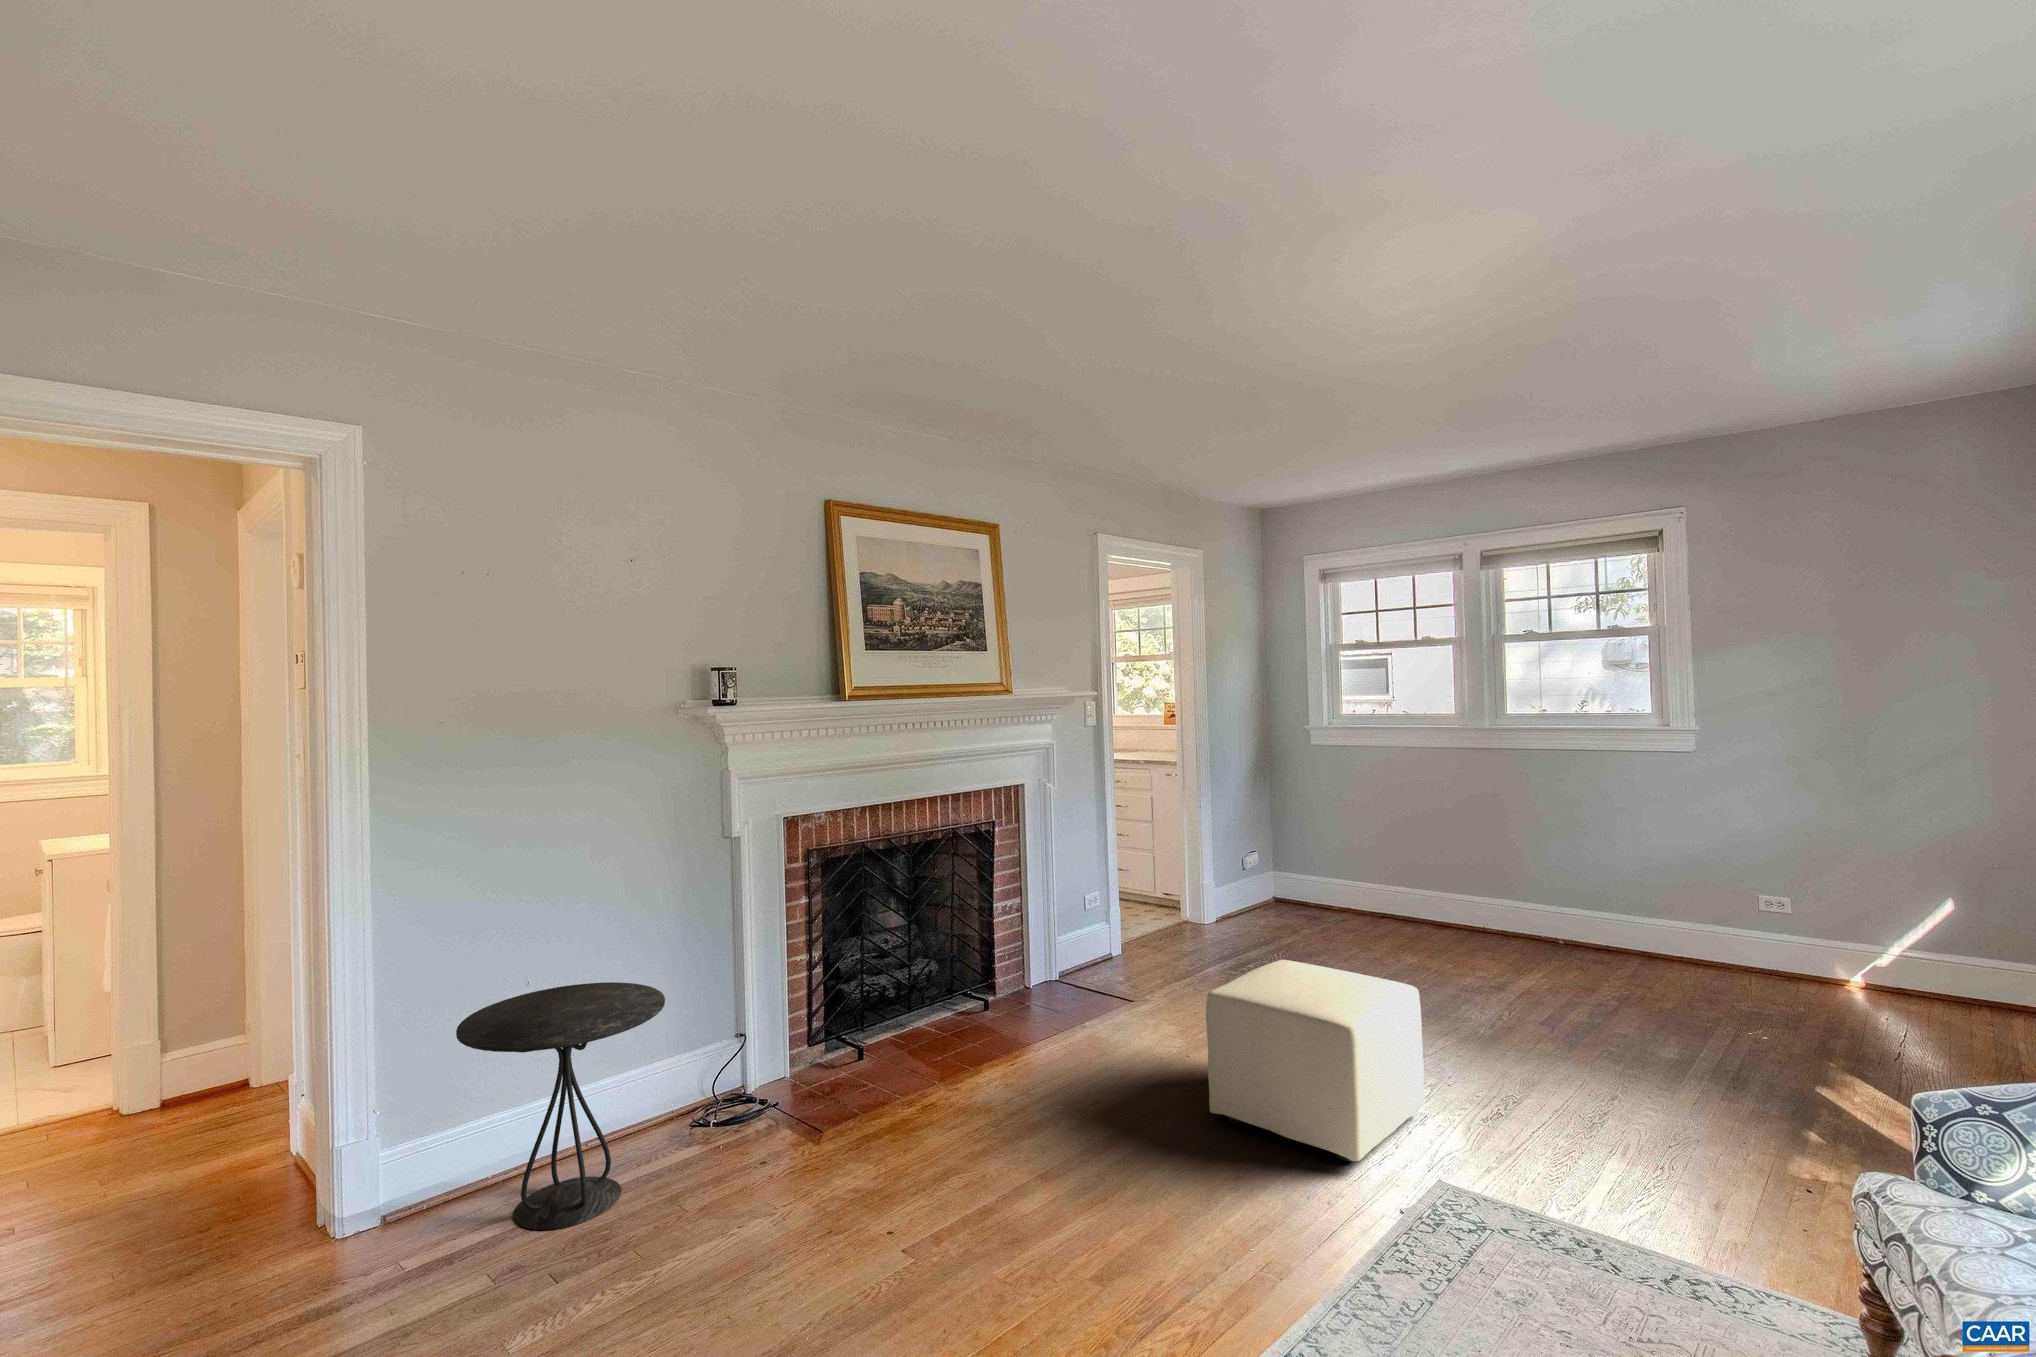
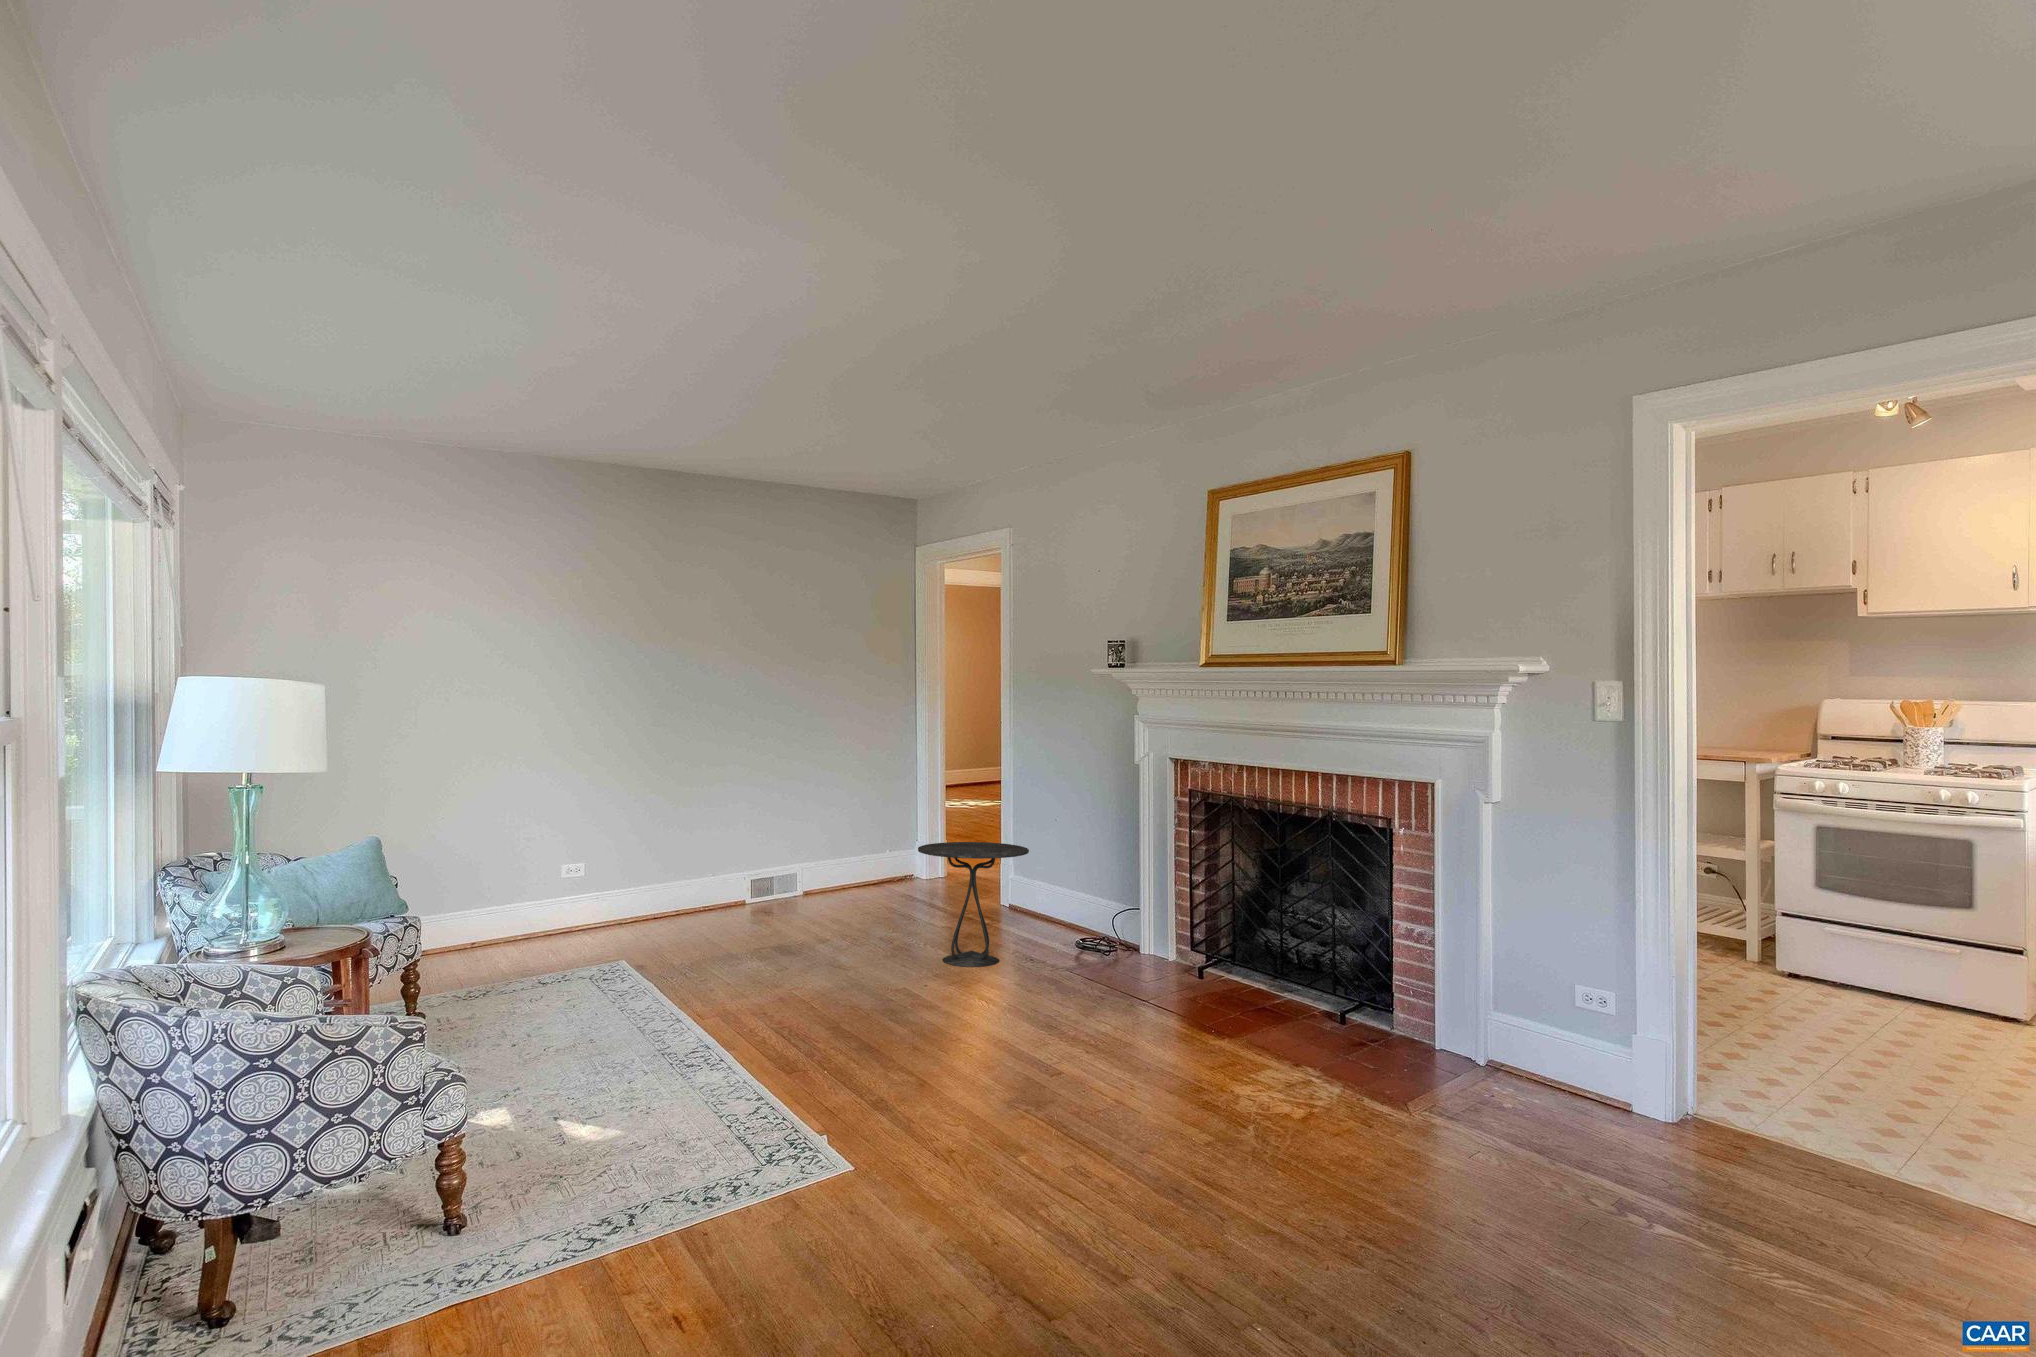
ottoman: present [1206,960,1424,1161] -> none [889,972,1141,1195]

